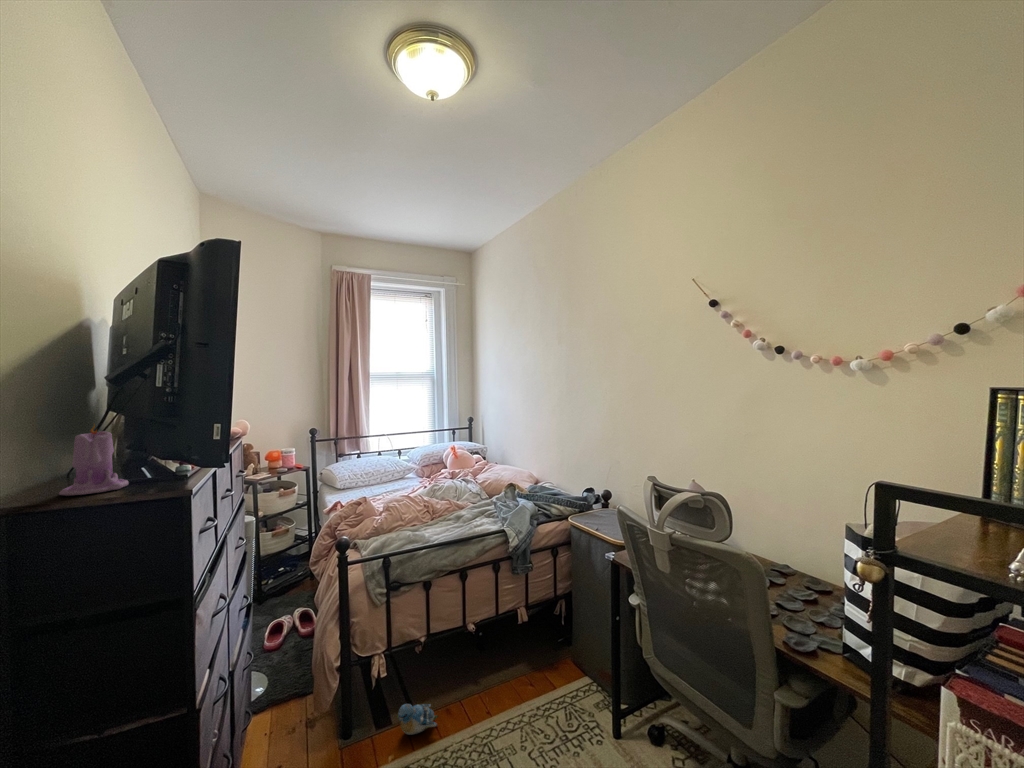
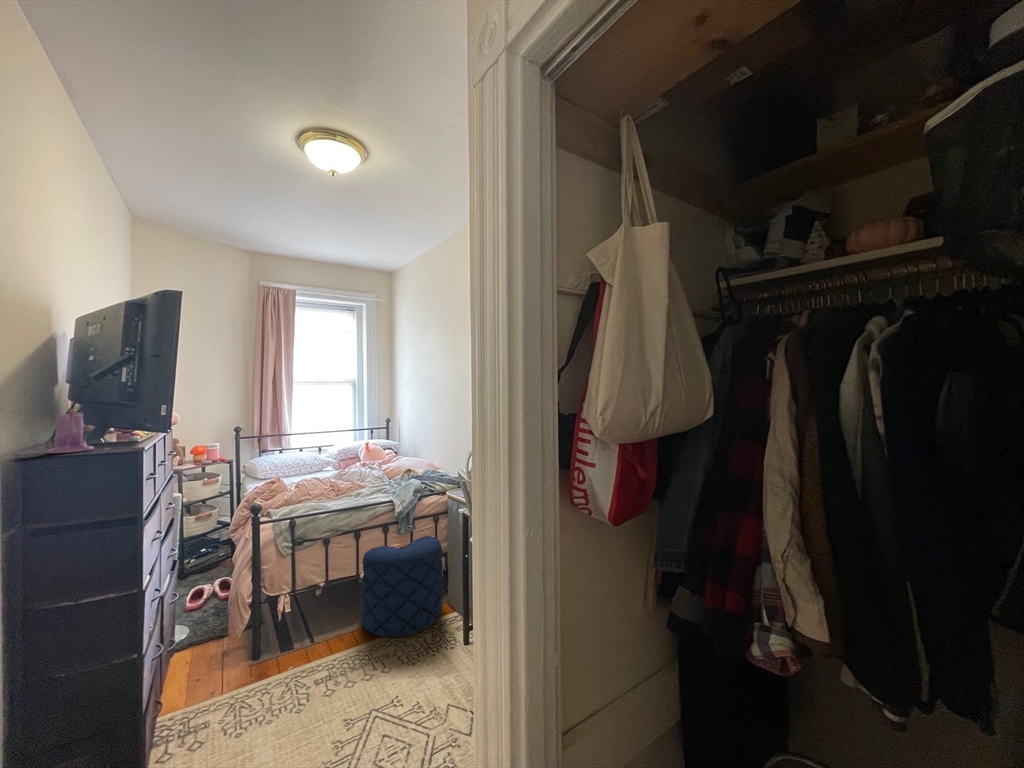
pouf: none [467,567,571,716] -> present [361,536,443,637]
plush toy: present [397,704,438,735] -> none [297,631,332,654]

